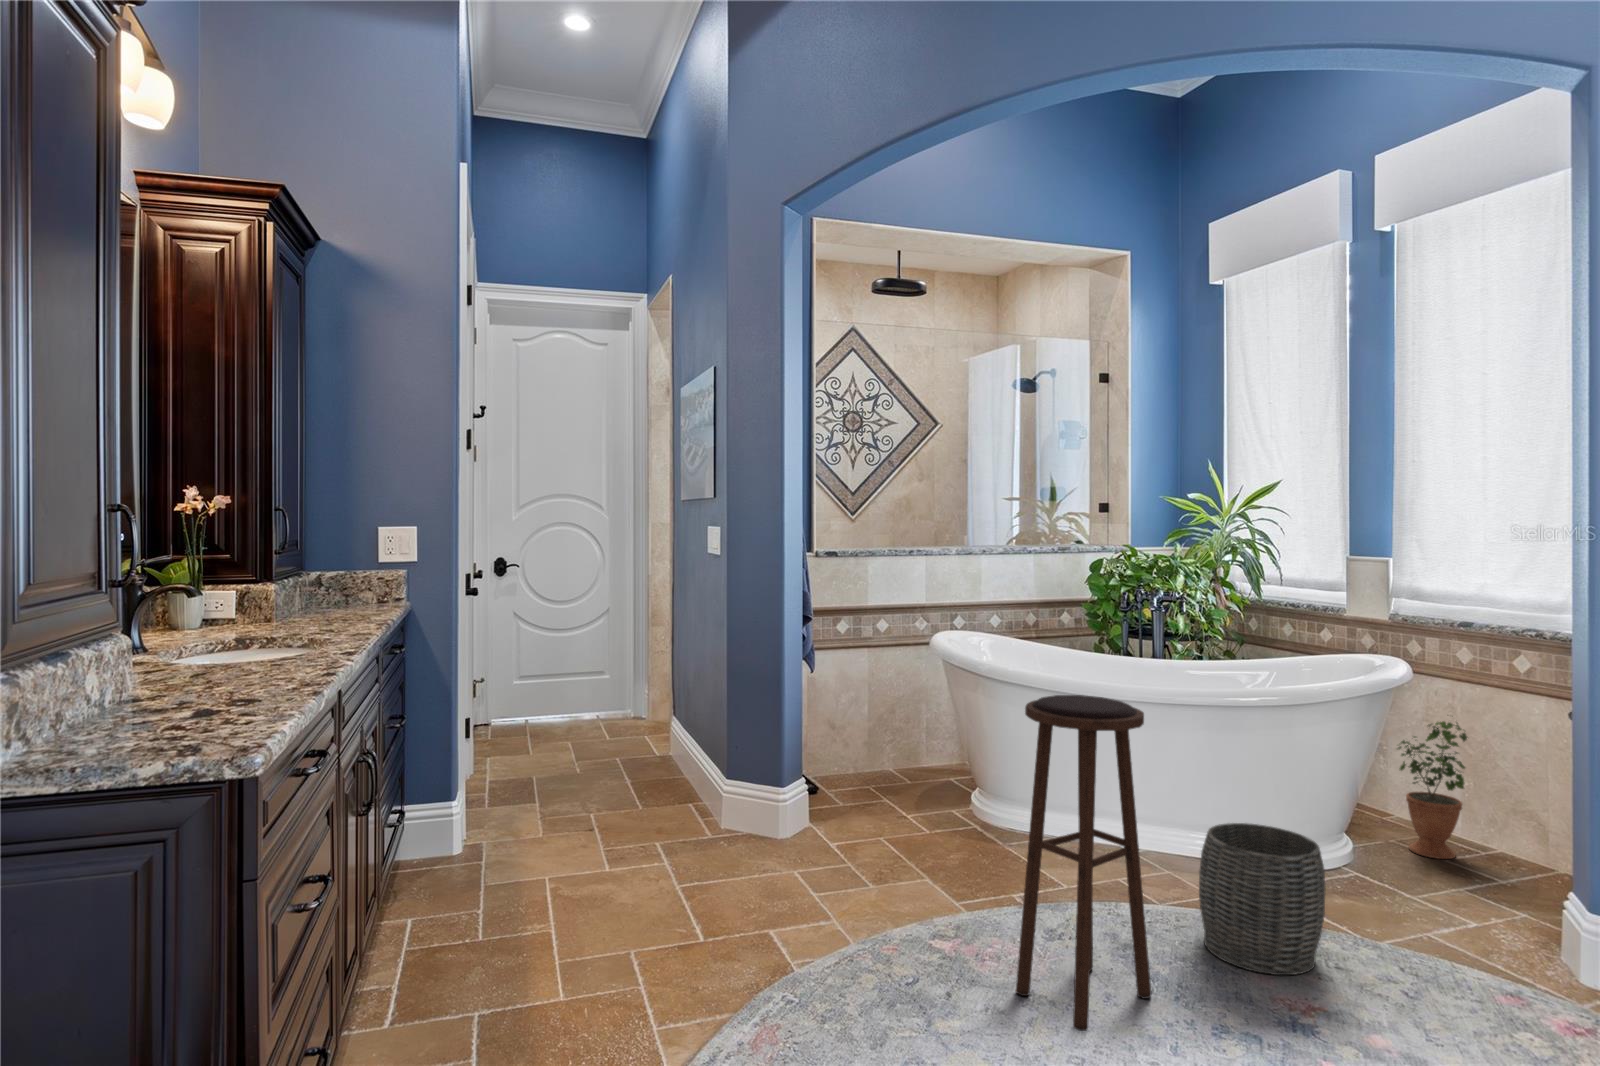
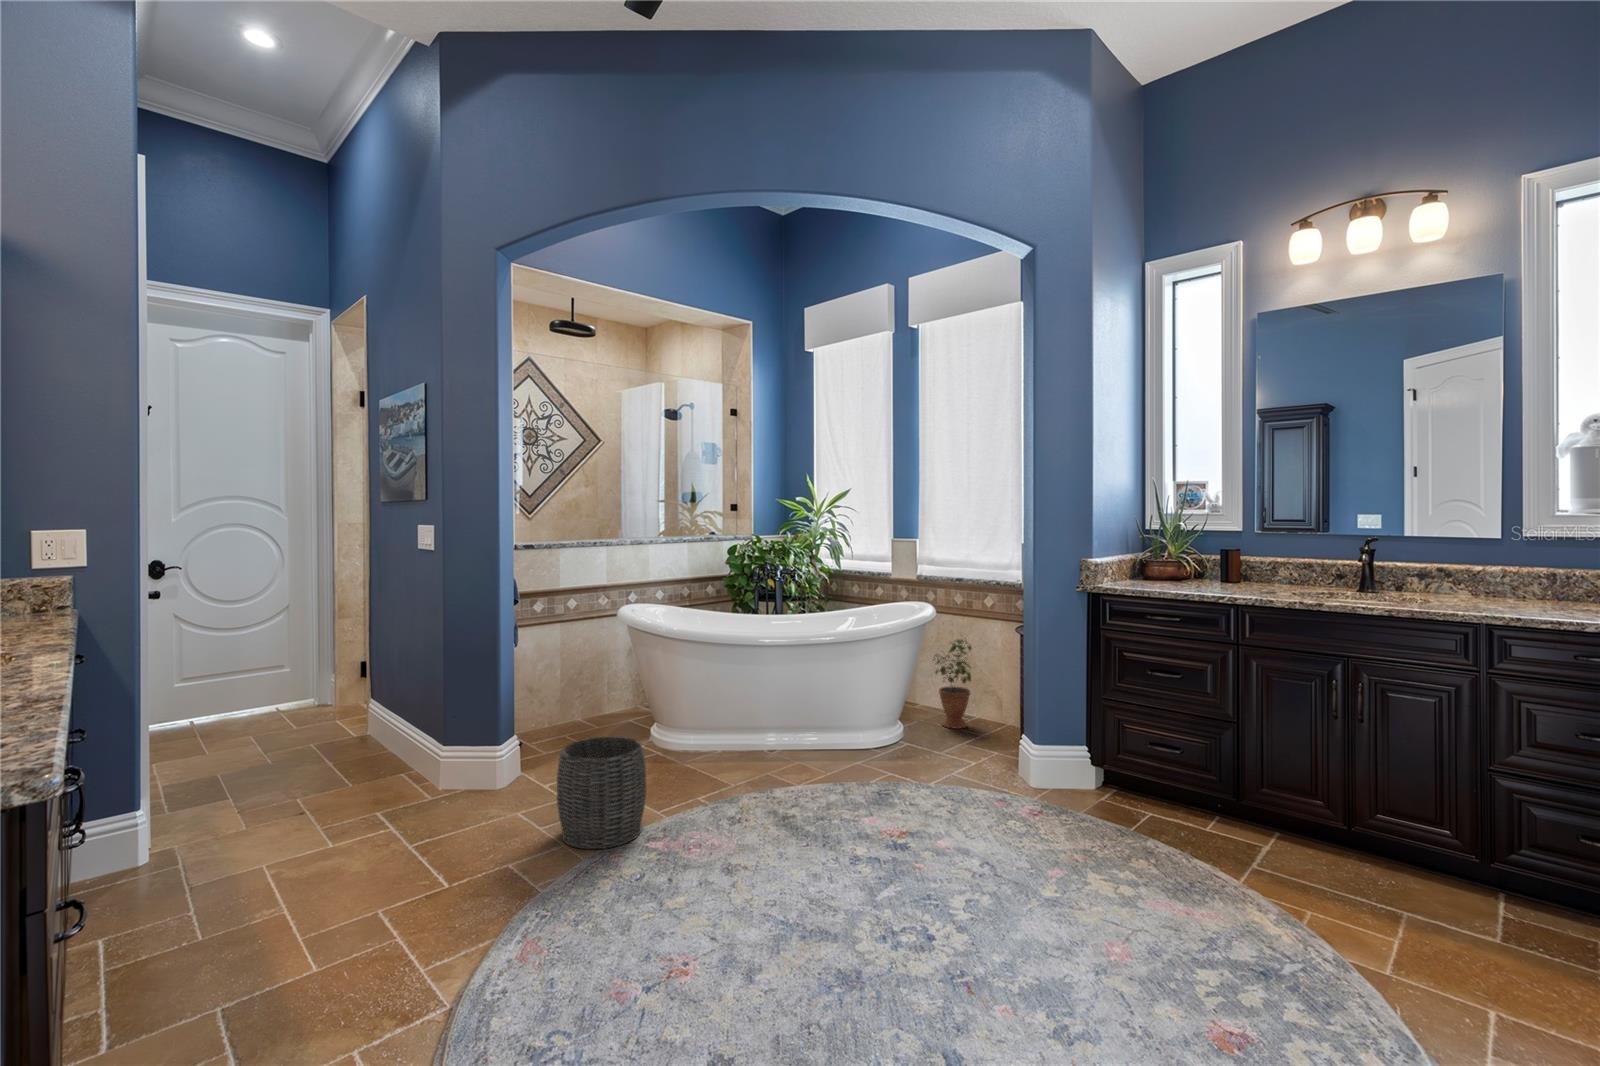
stool: present [1016,695,1151,1031] -> none [723,637,816,886]
woven basket: present [1199,823,1325,975] -> present [557,737,646,849]

